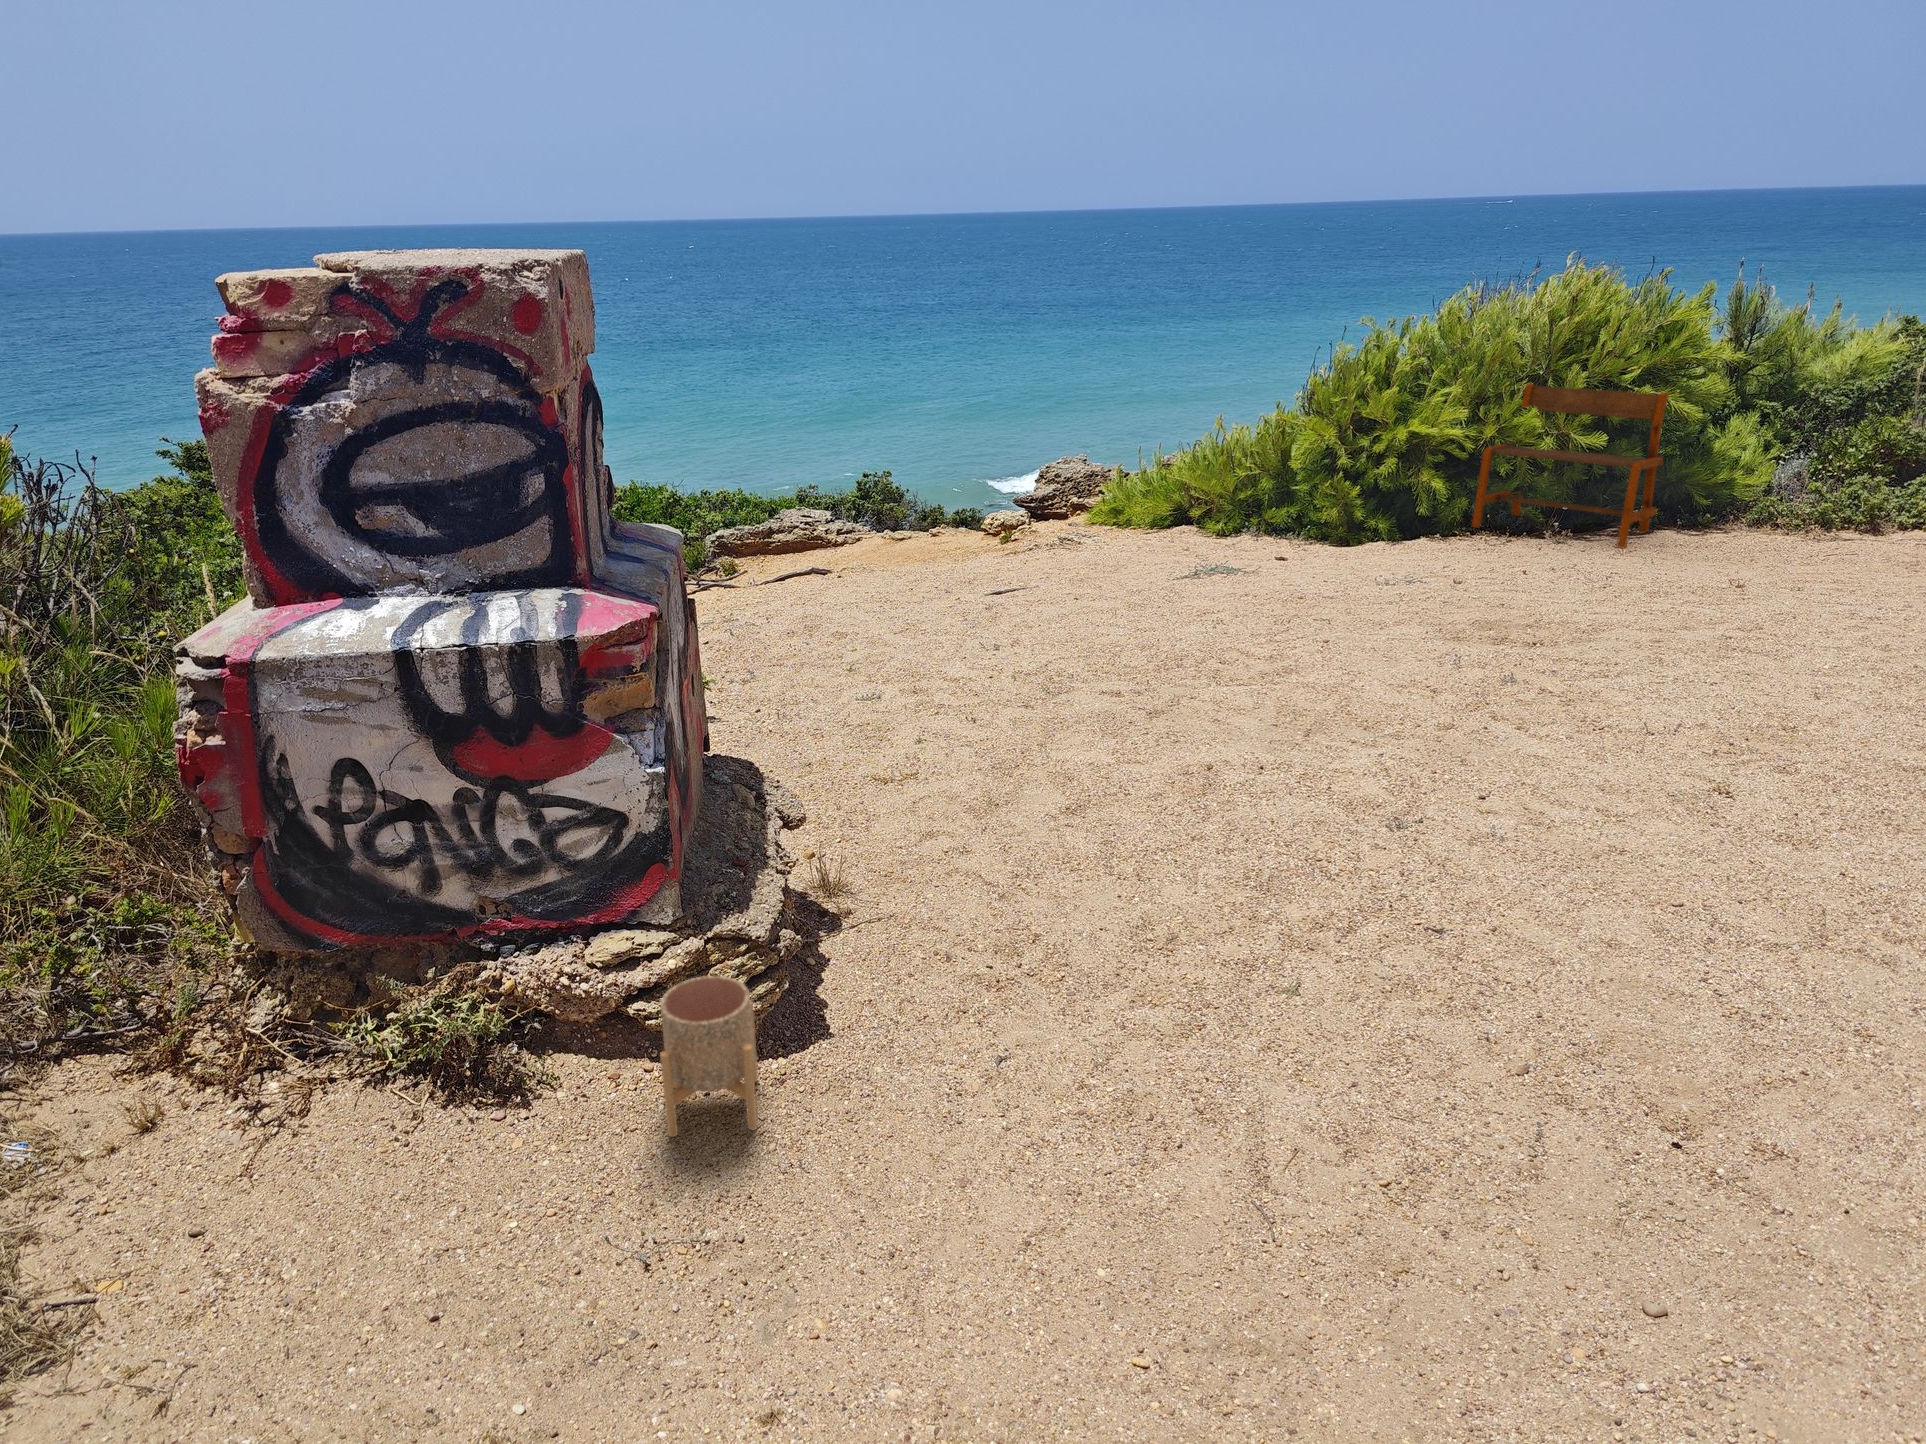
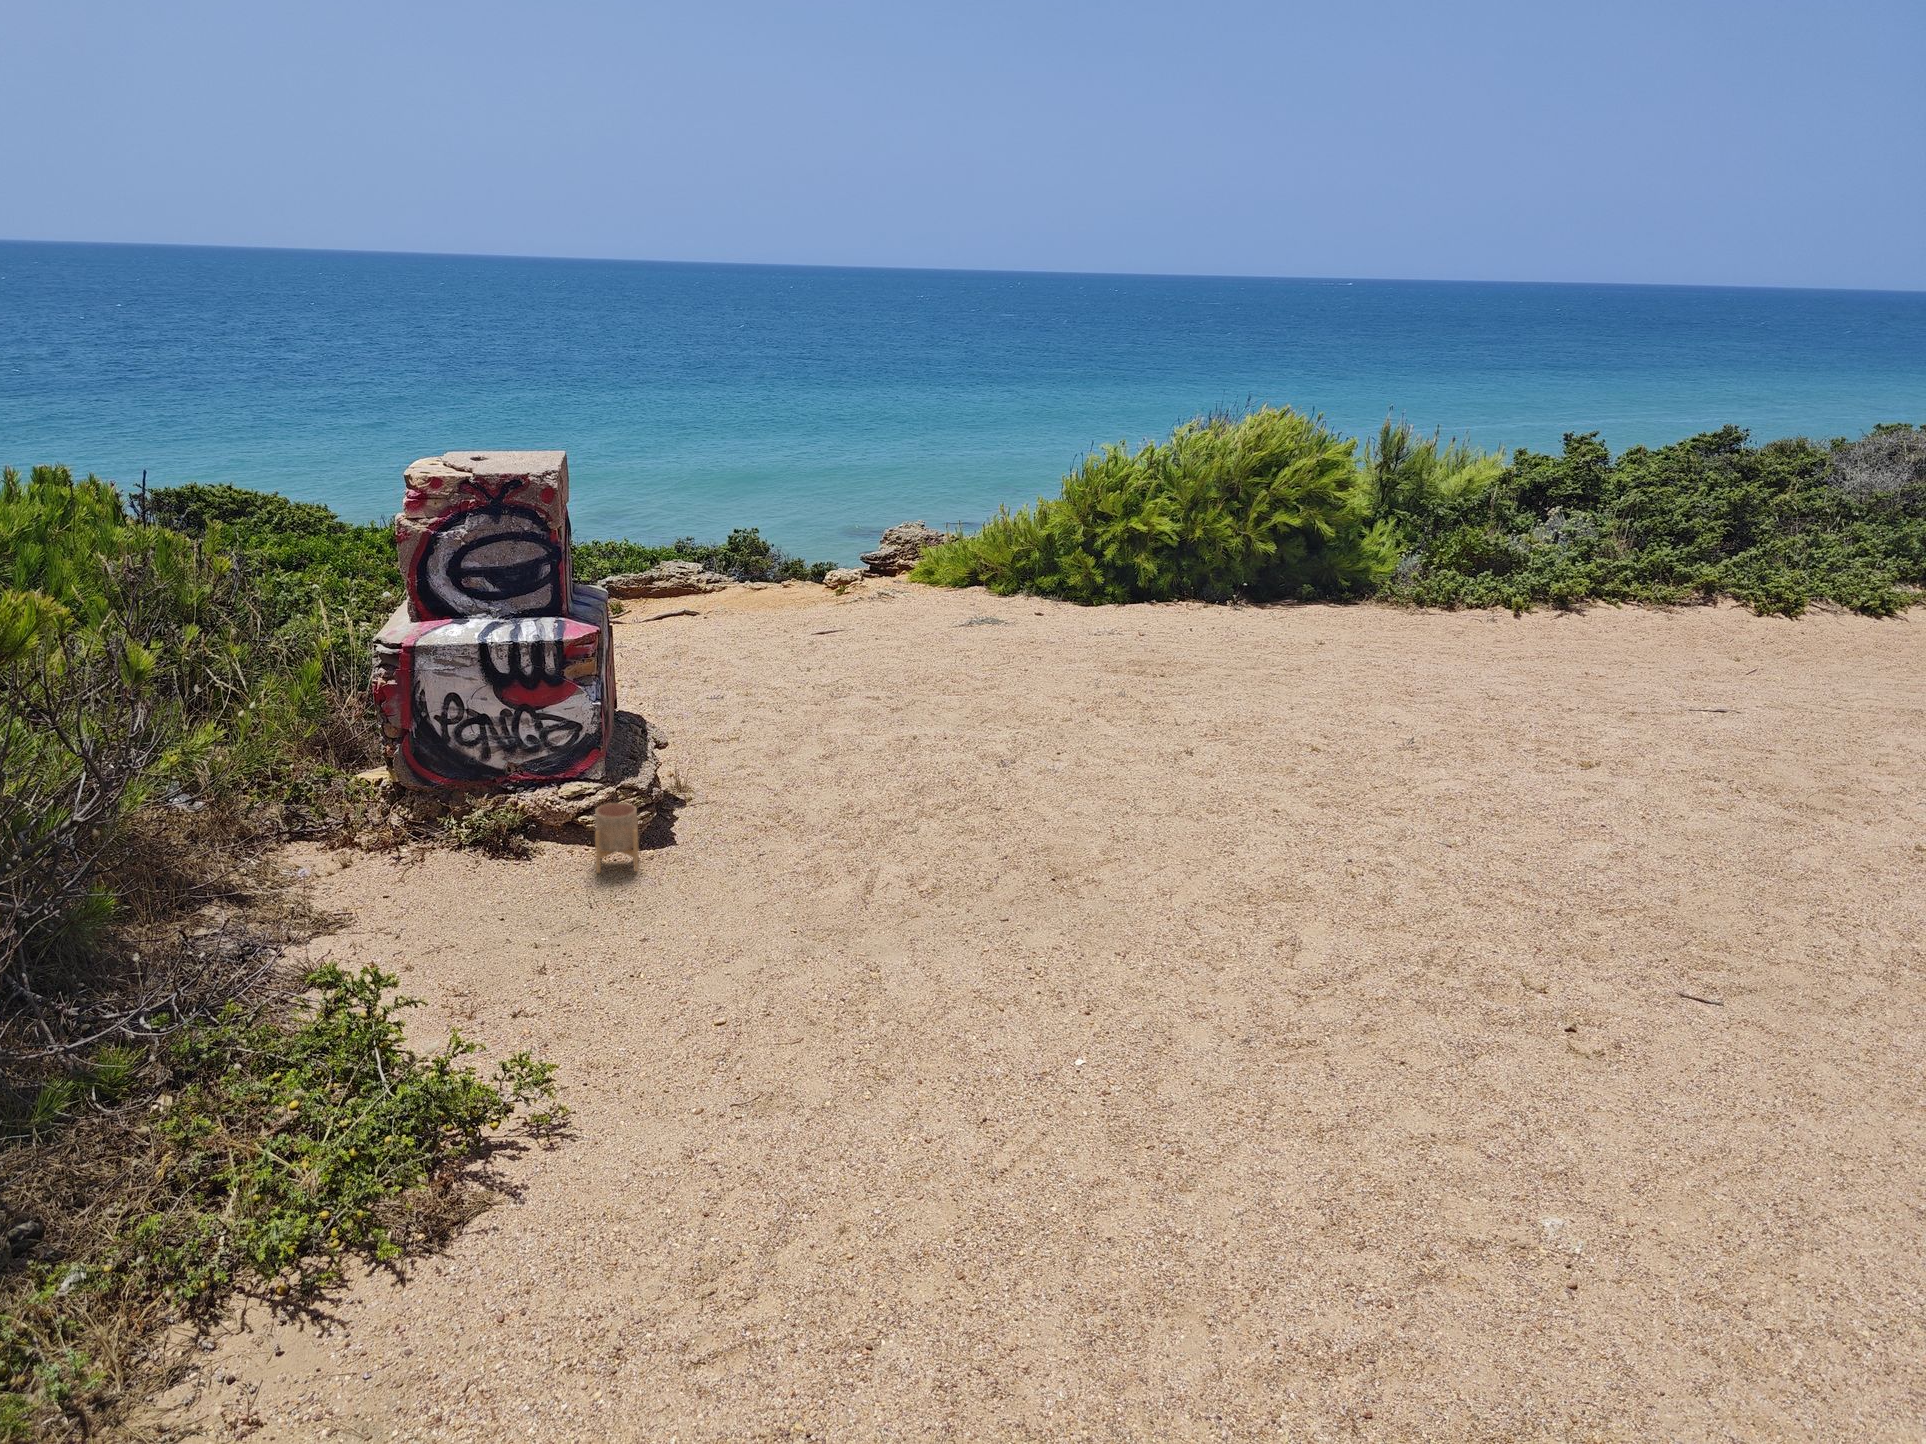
bench: present [1472,384,1669,548] -> none [1176,492,1306,616]

